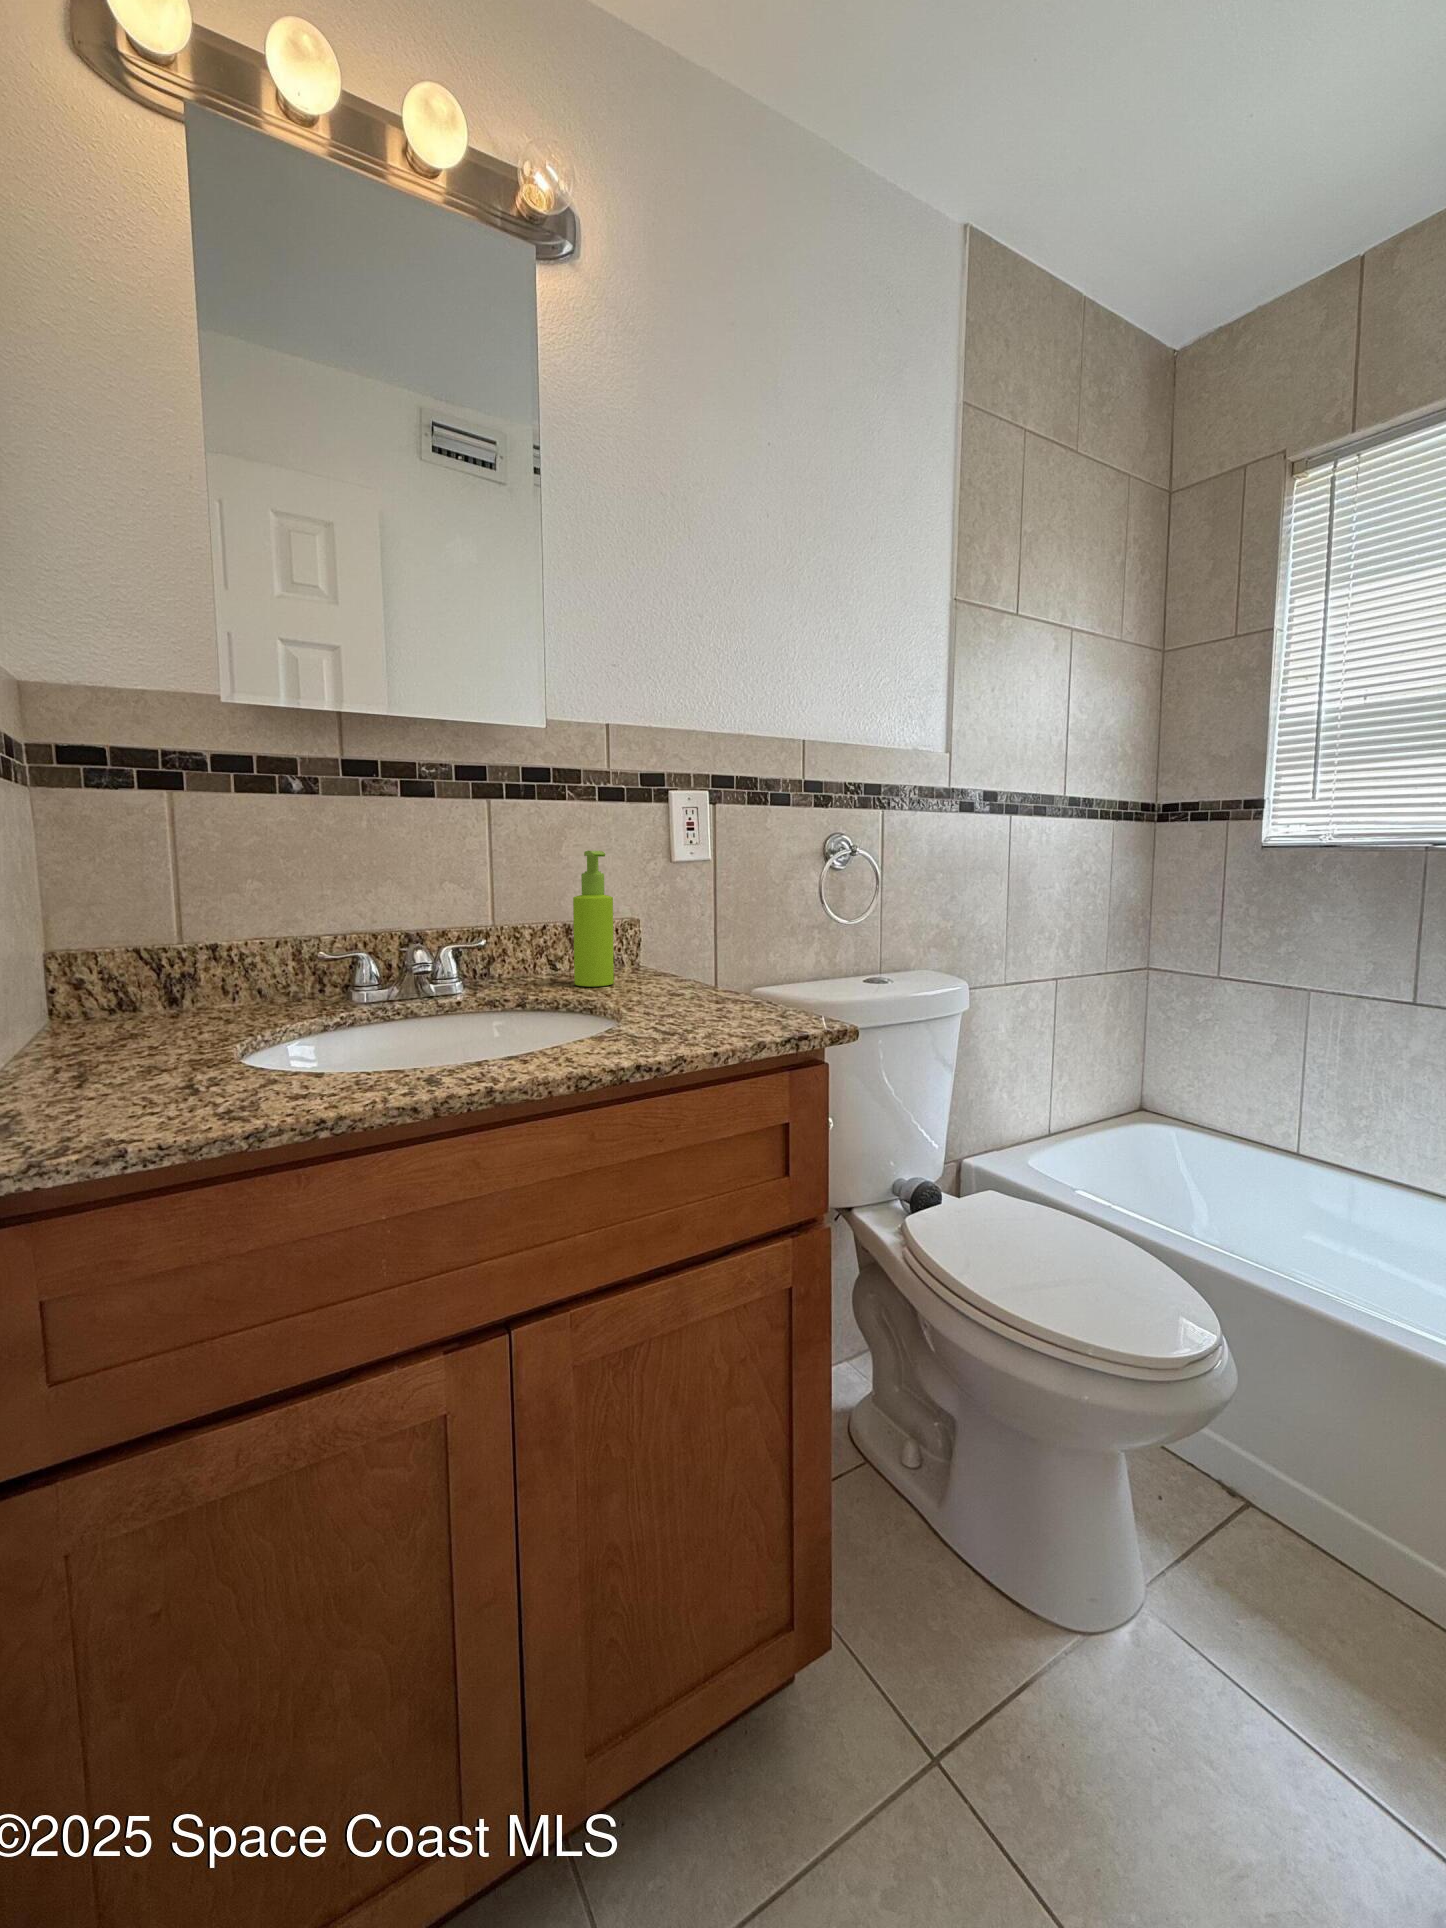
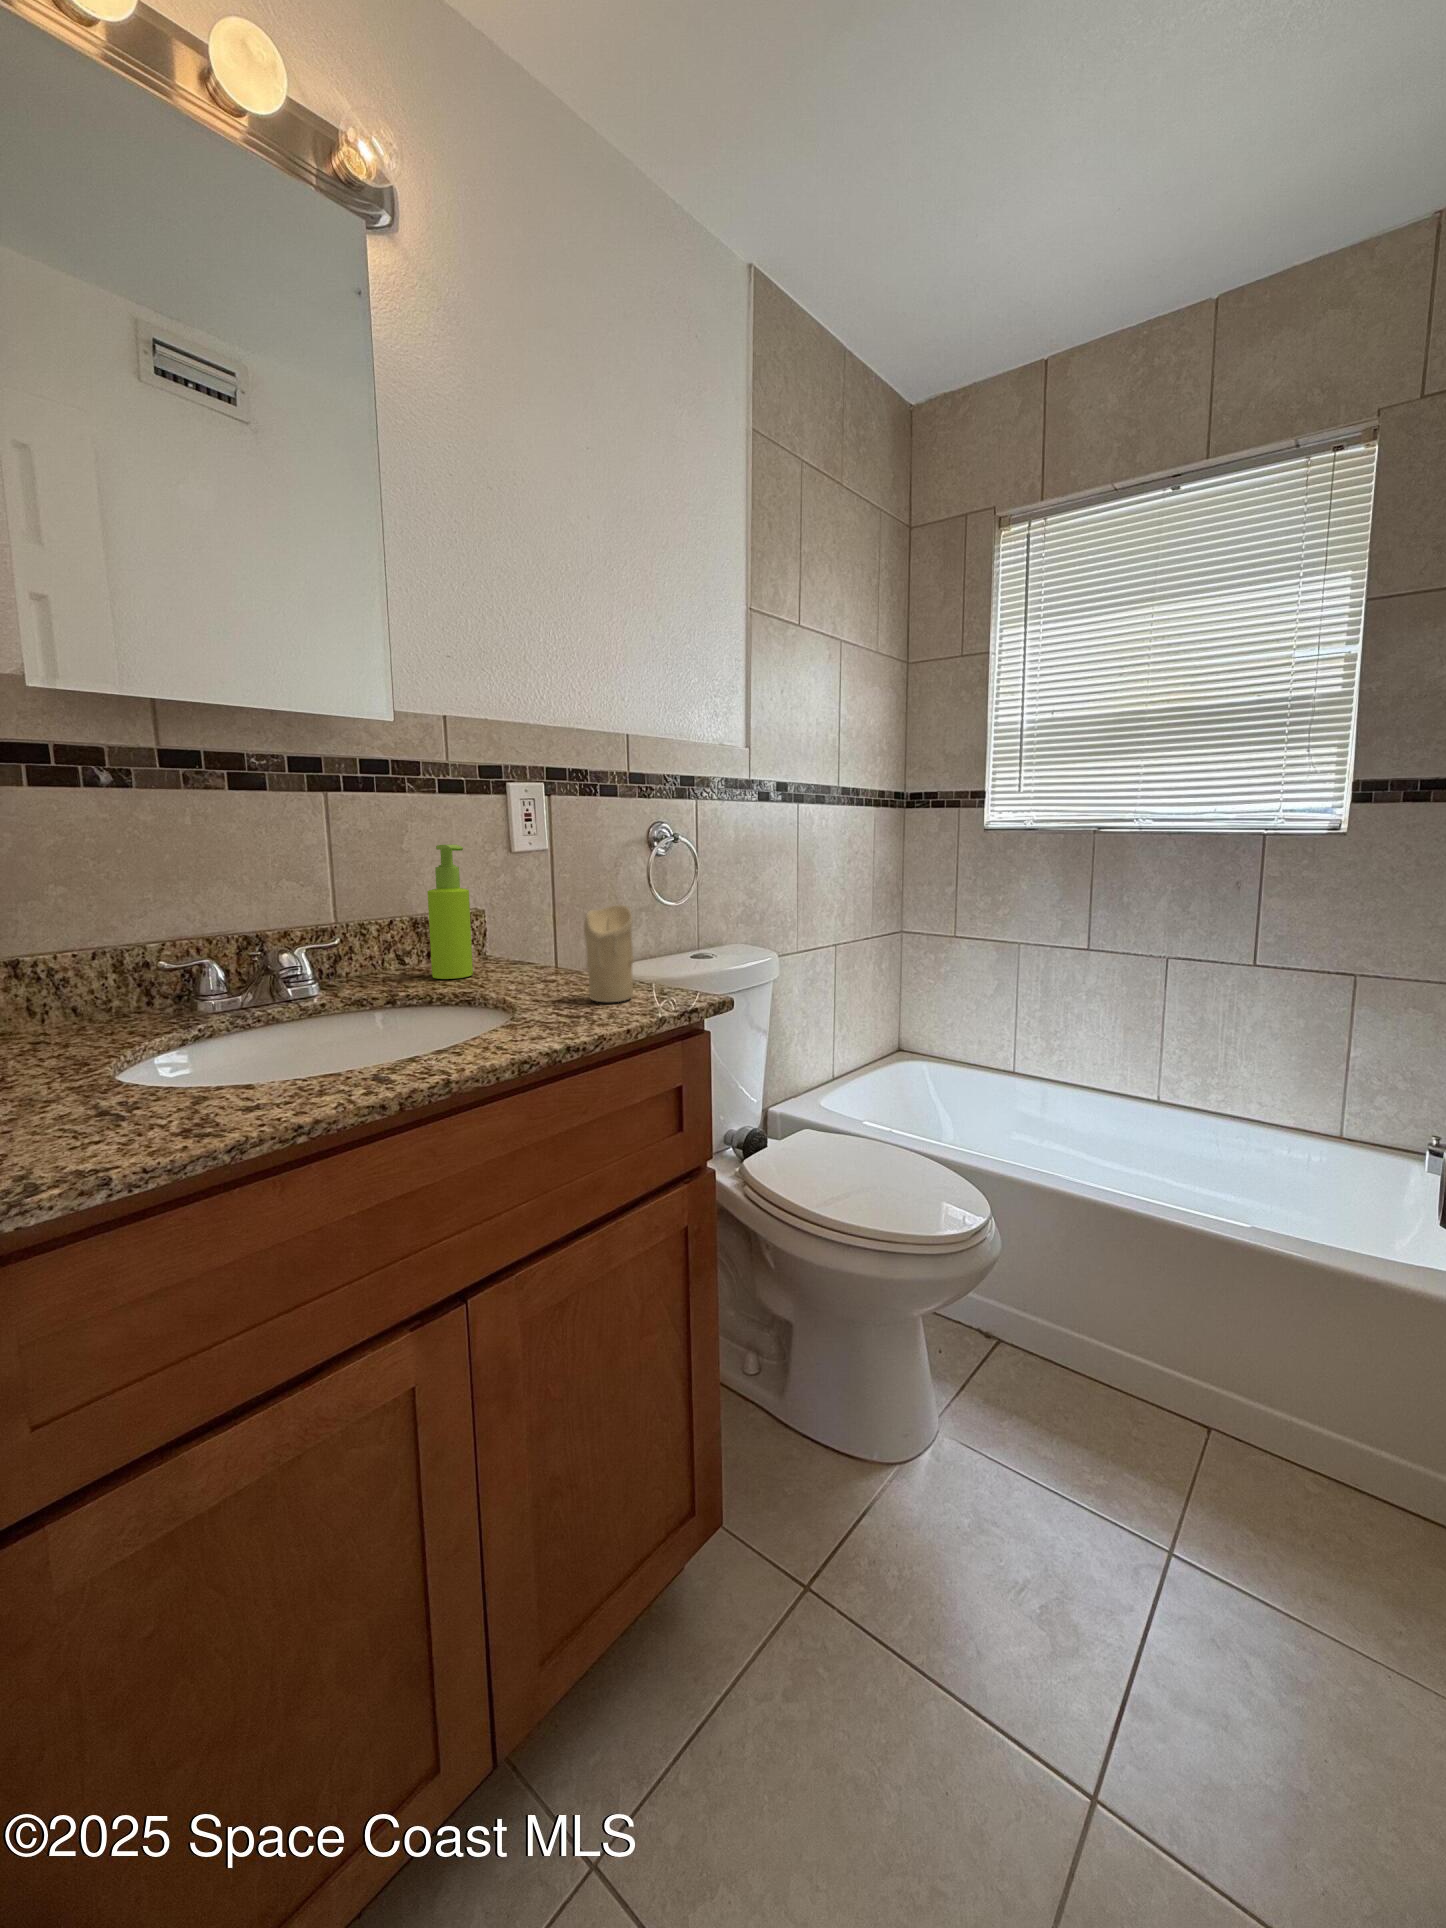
candle: none [697,915,749,1021] -> present [584,905,634,1002]

